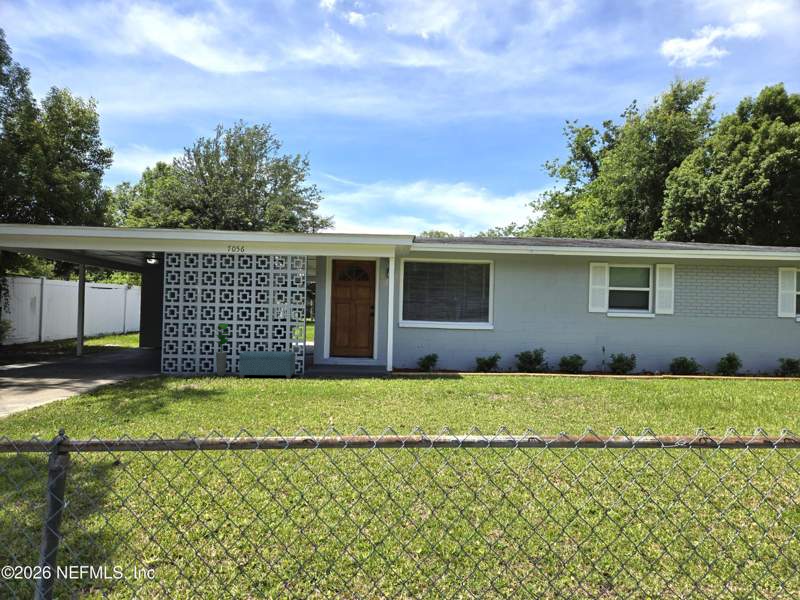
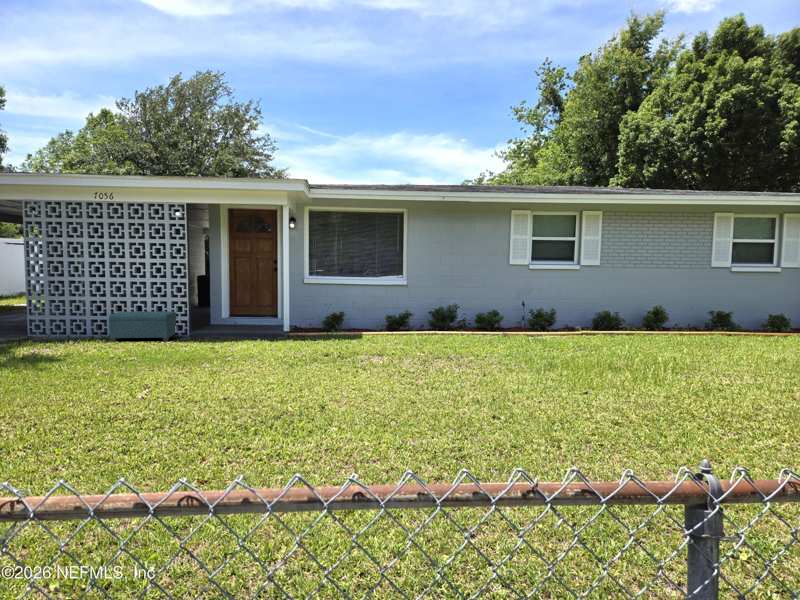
potted plant: present [216,323,229,376] -> none [75,281,105,340]

